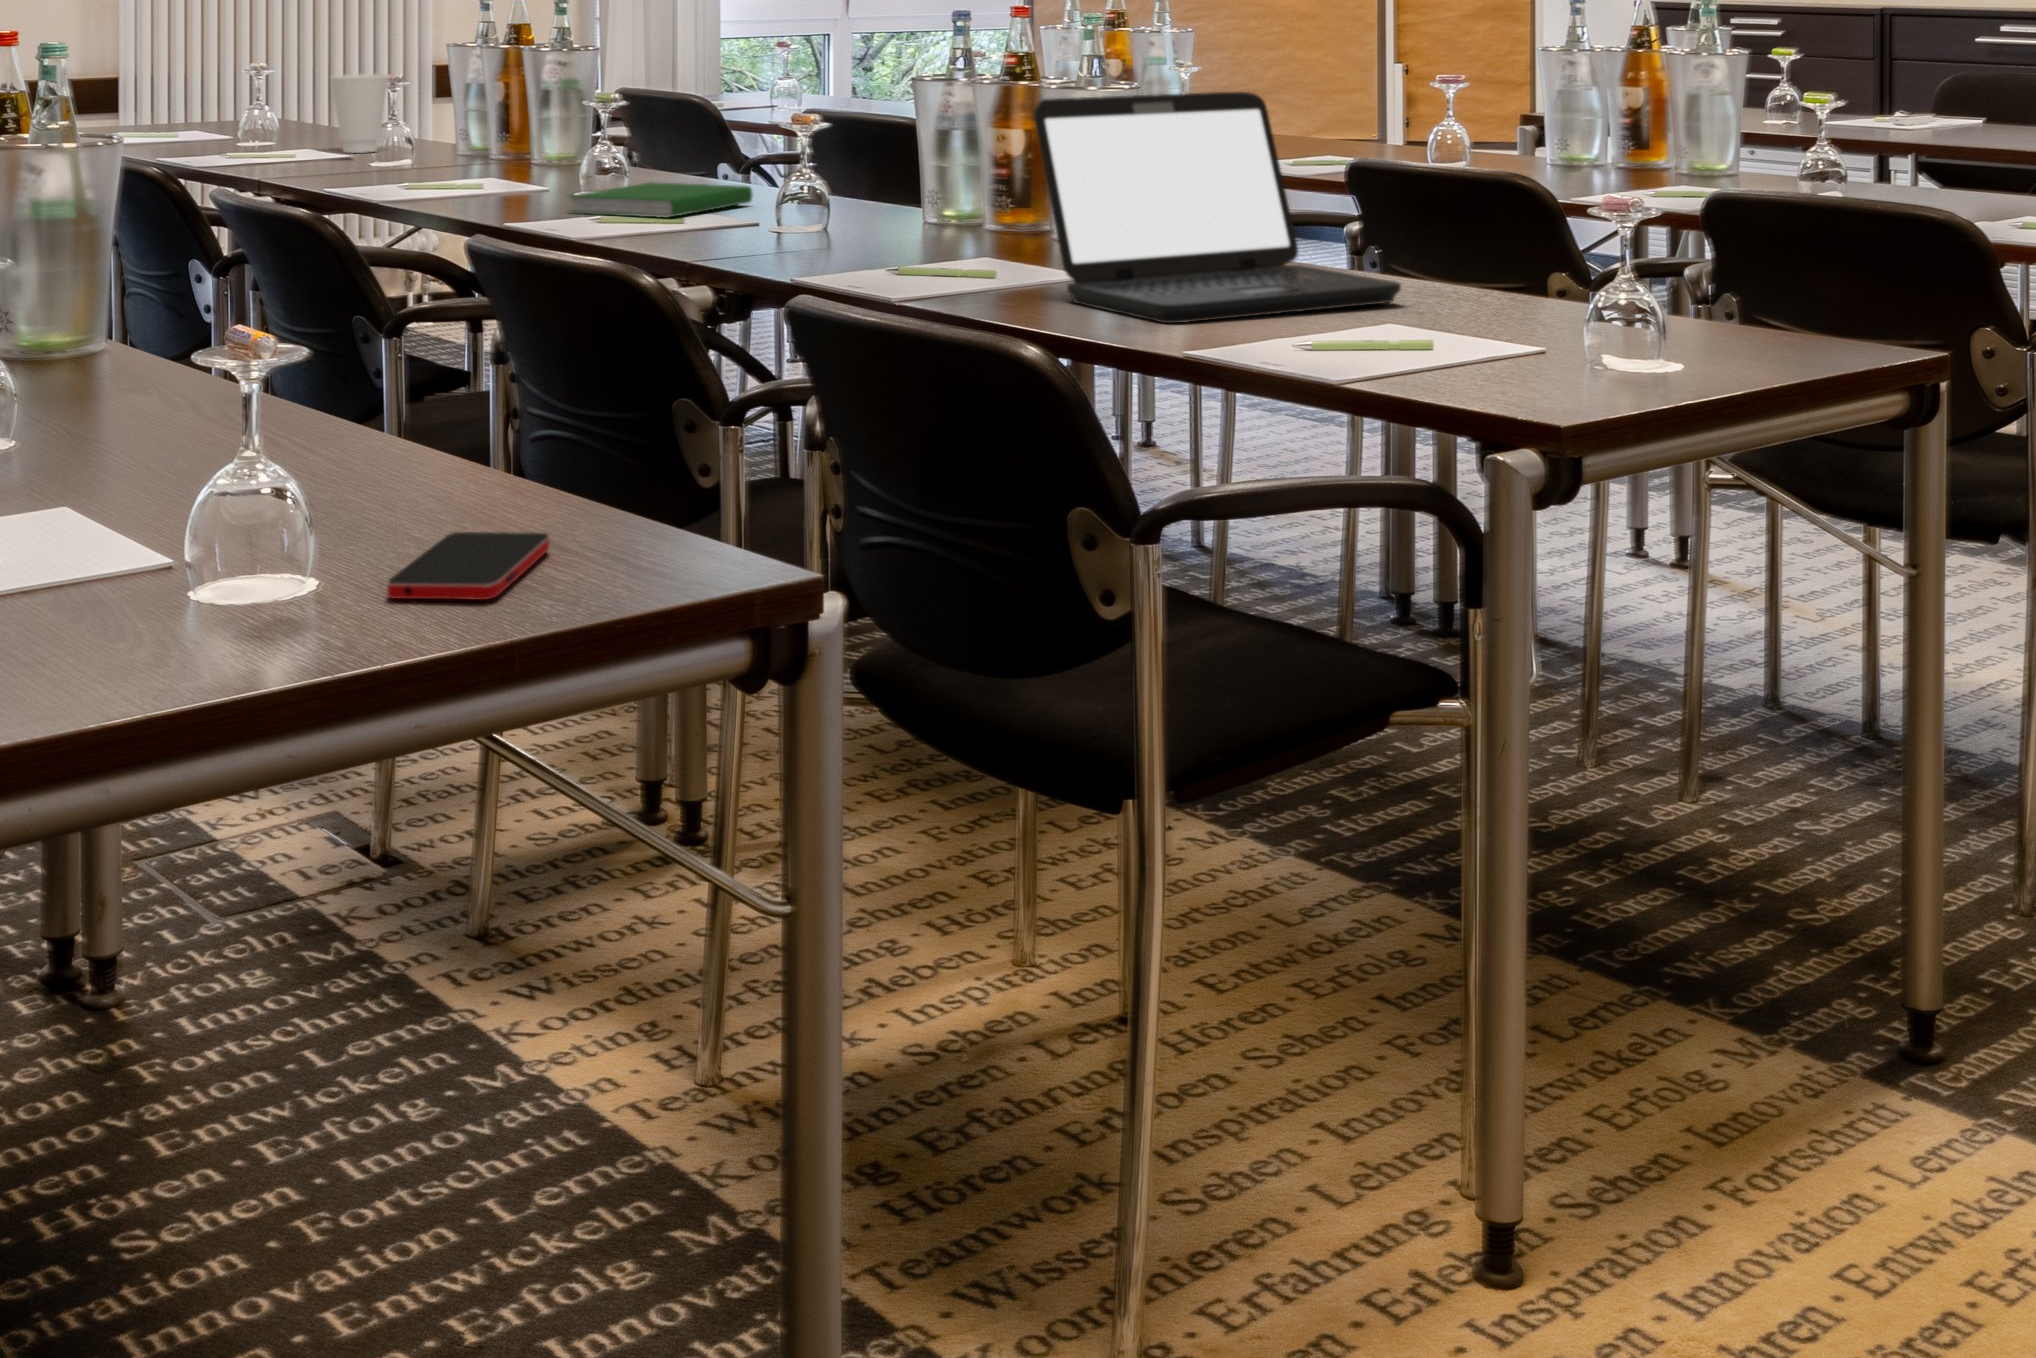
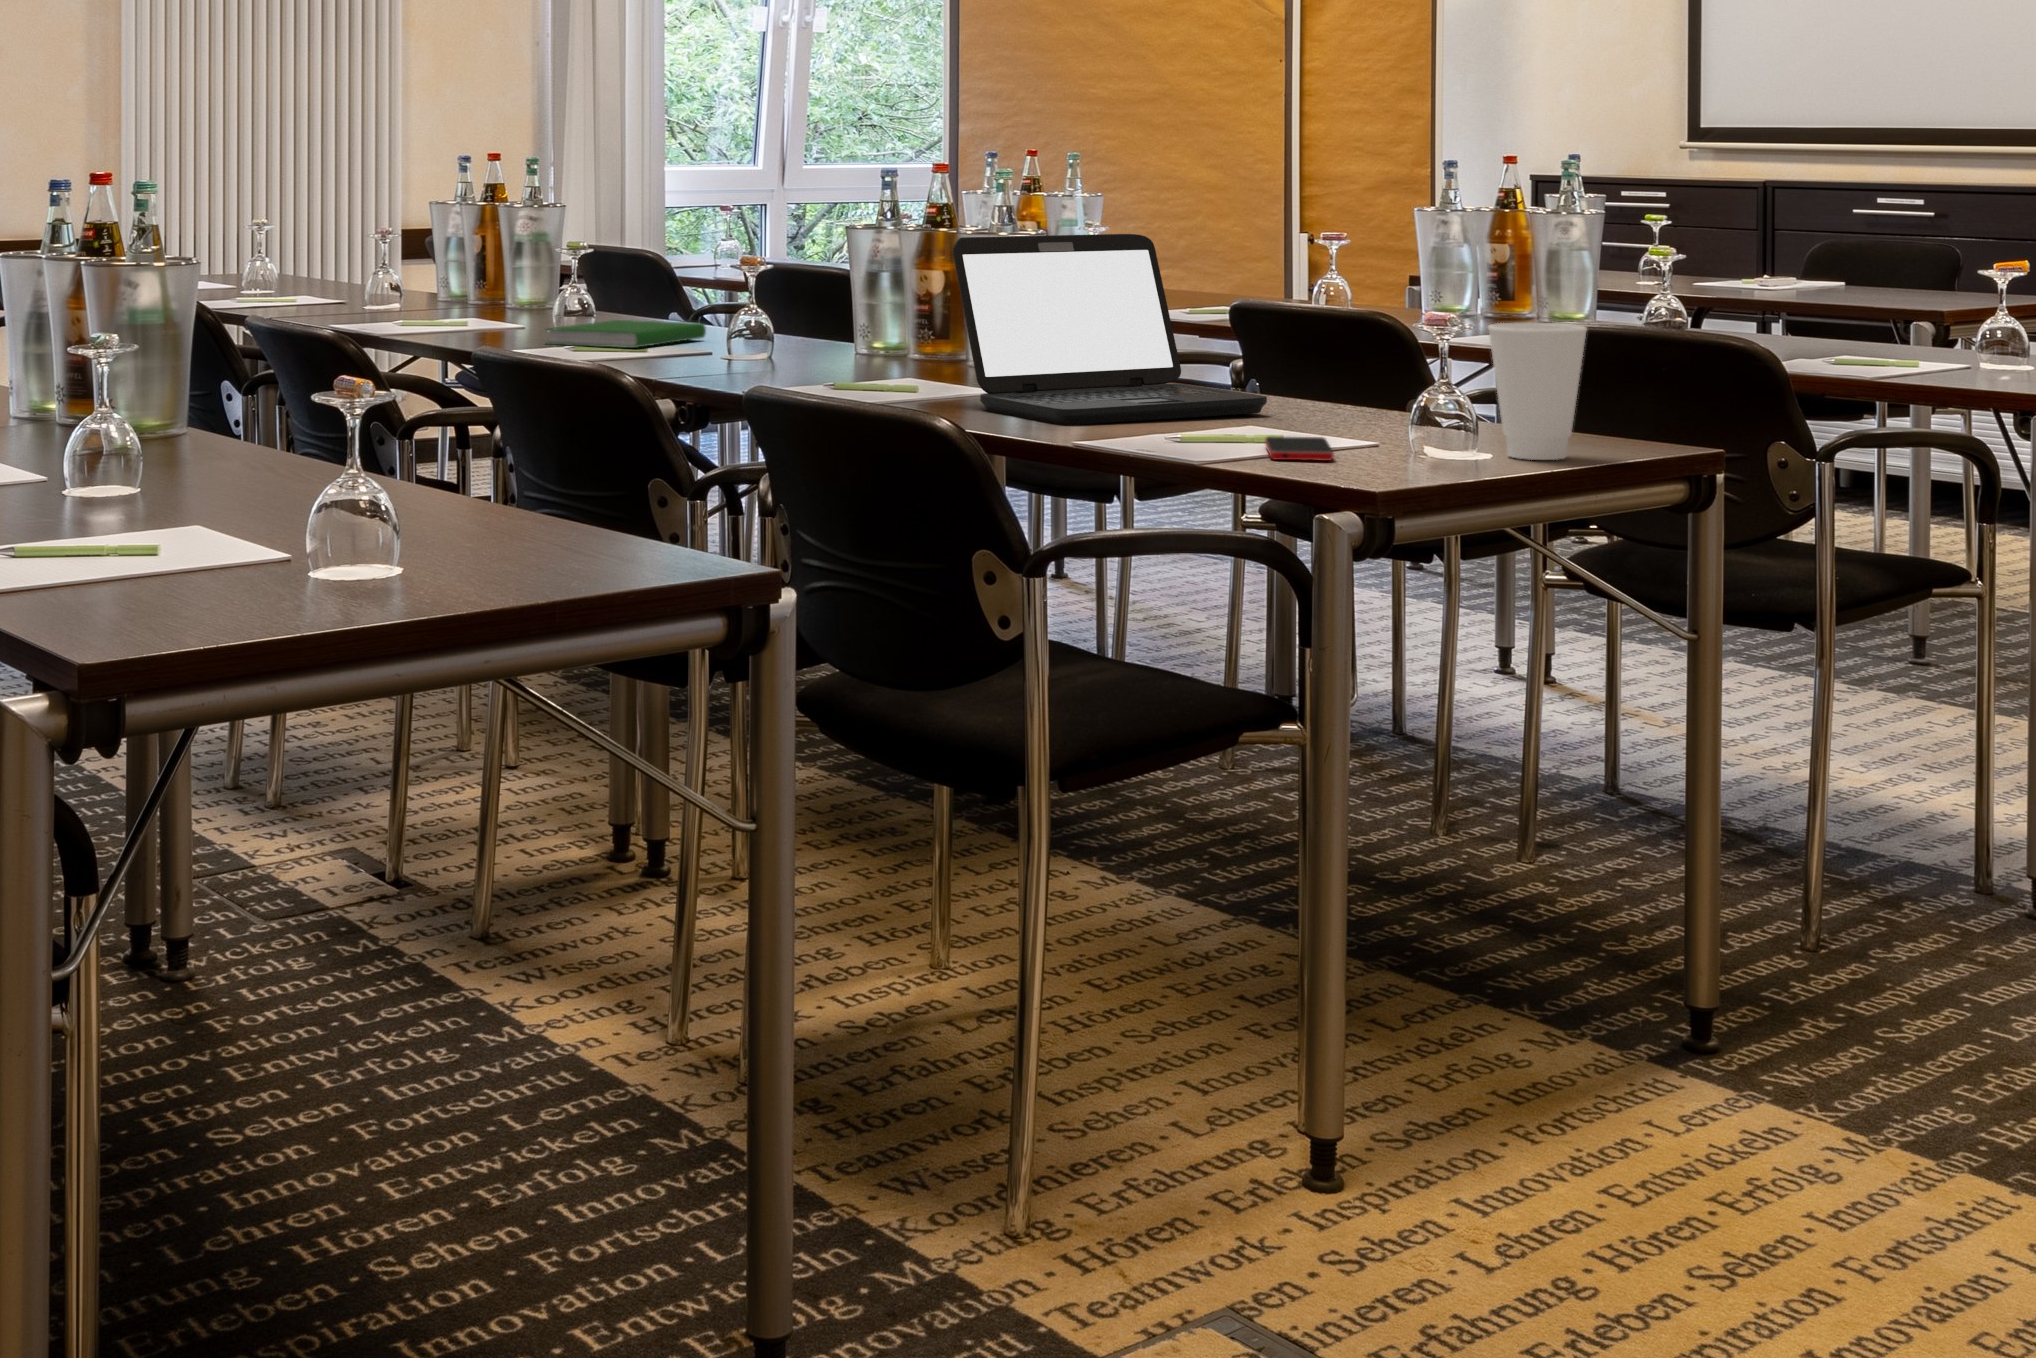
cup: present [331,74,388,153] -> present [1488,323,1587,460]
smartphone: present [387,532,549,600] -> present [1265,436,1334,461]

